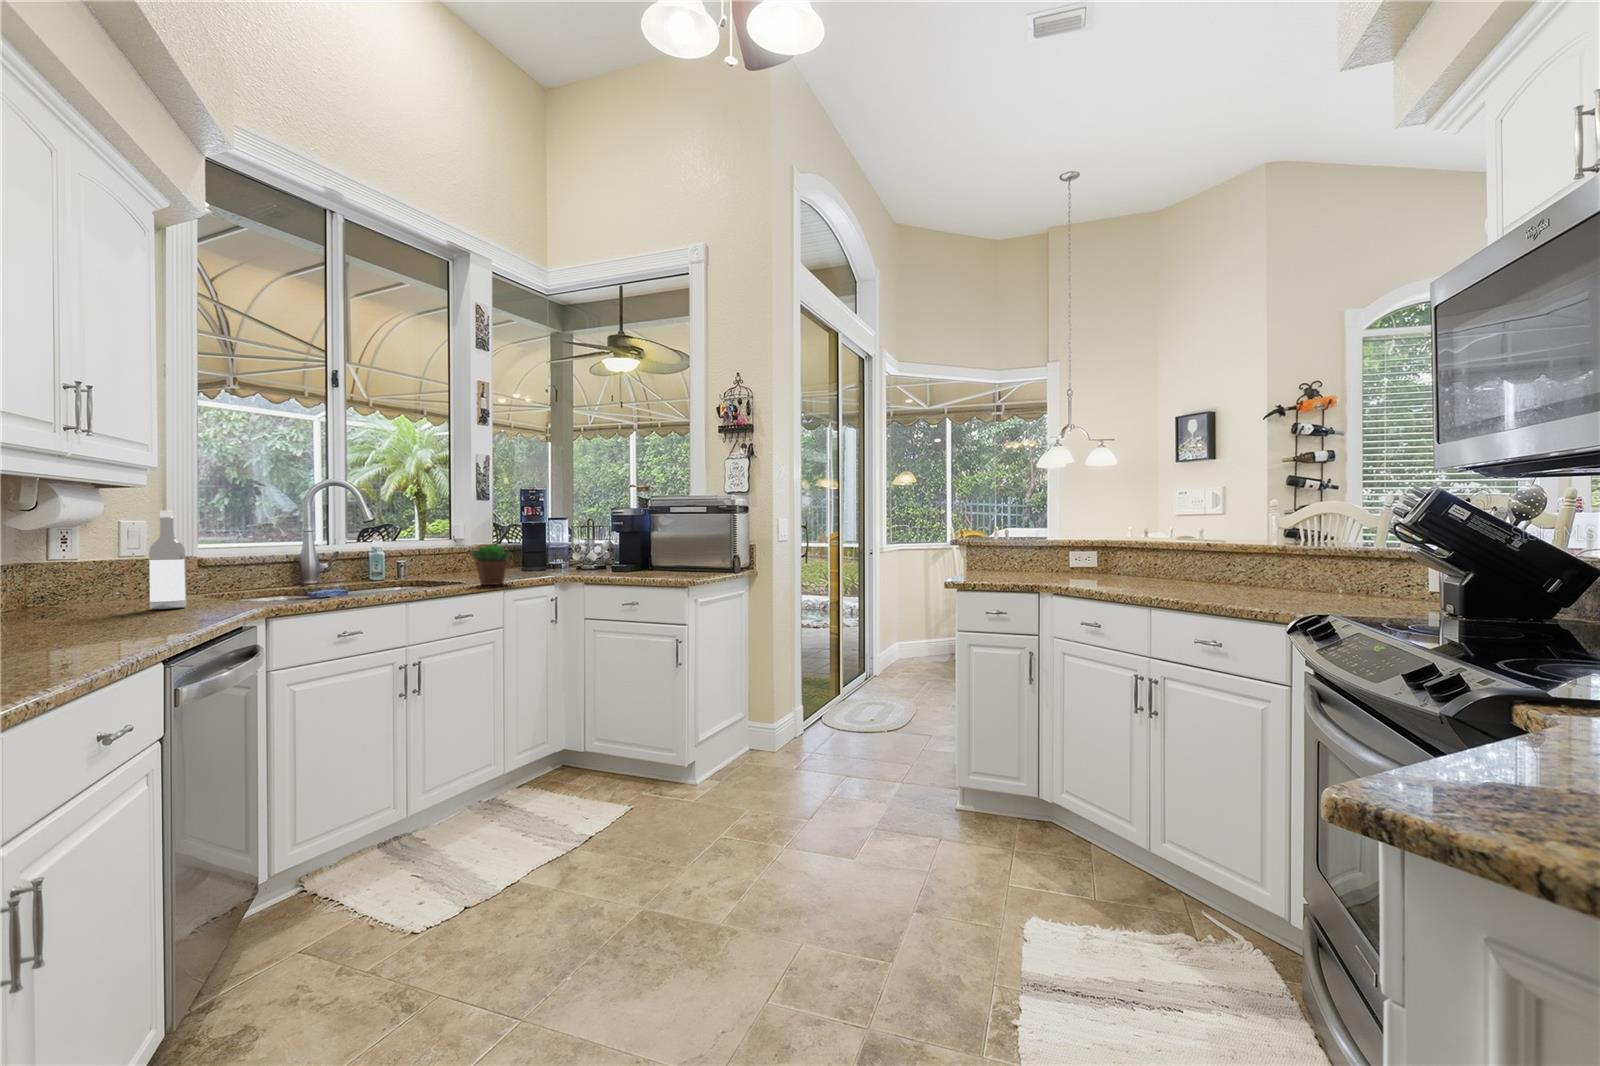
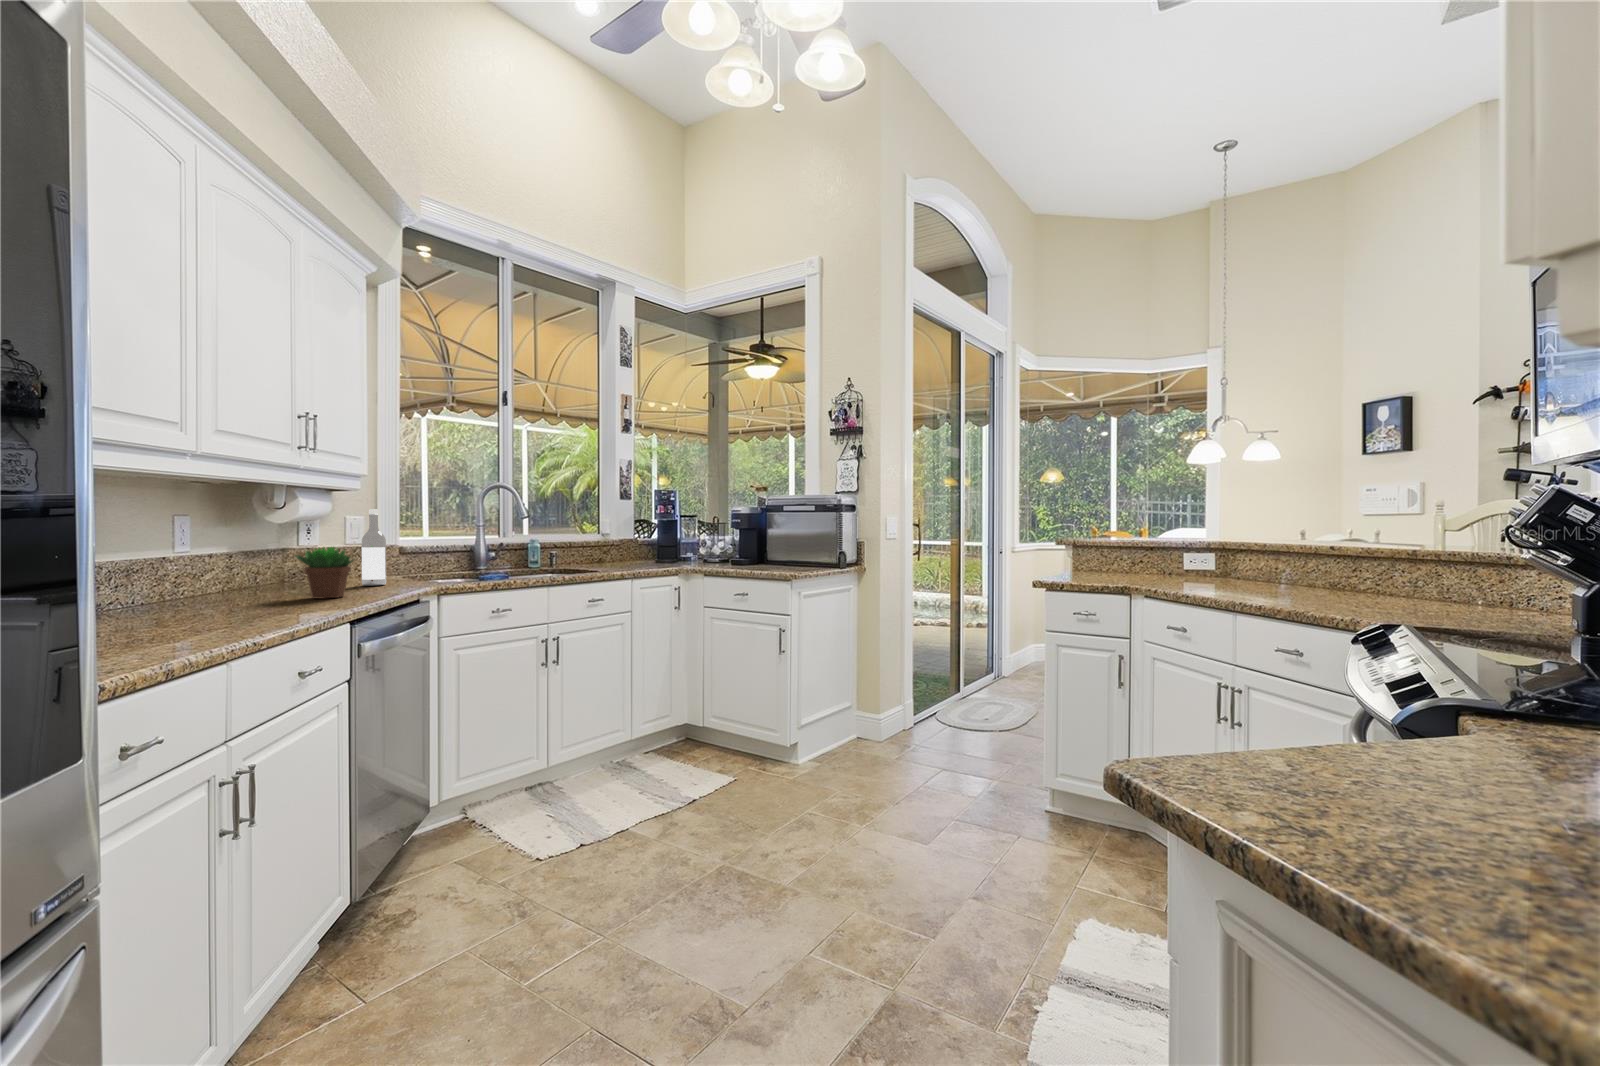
succulent plant: present [471,545,511,585] -> present [295,547,354,598]

